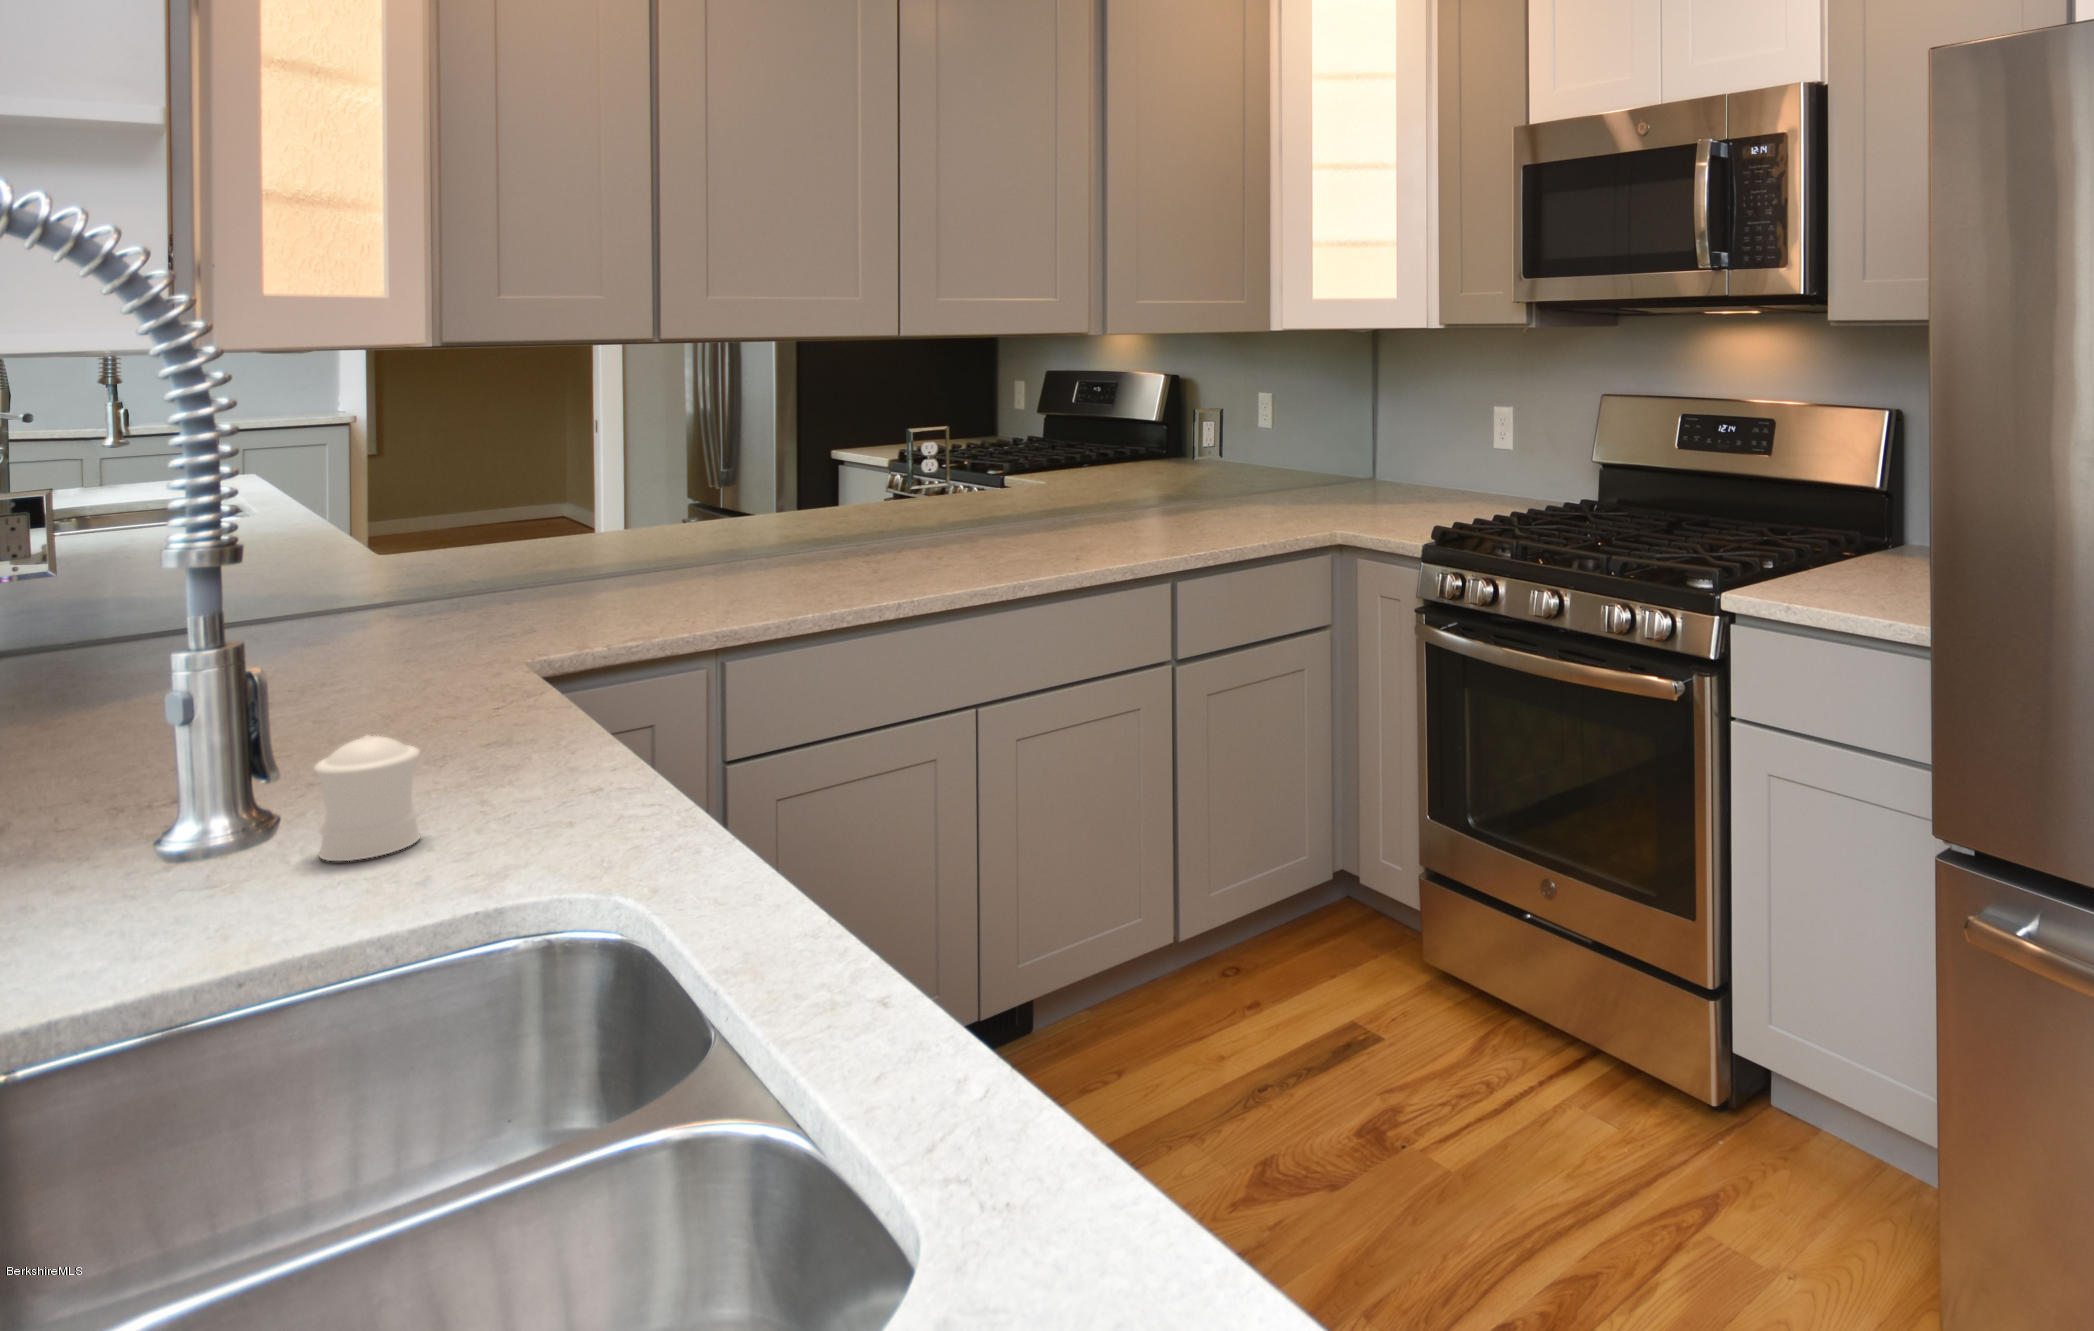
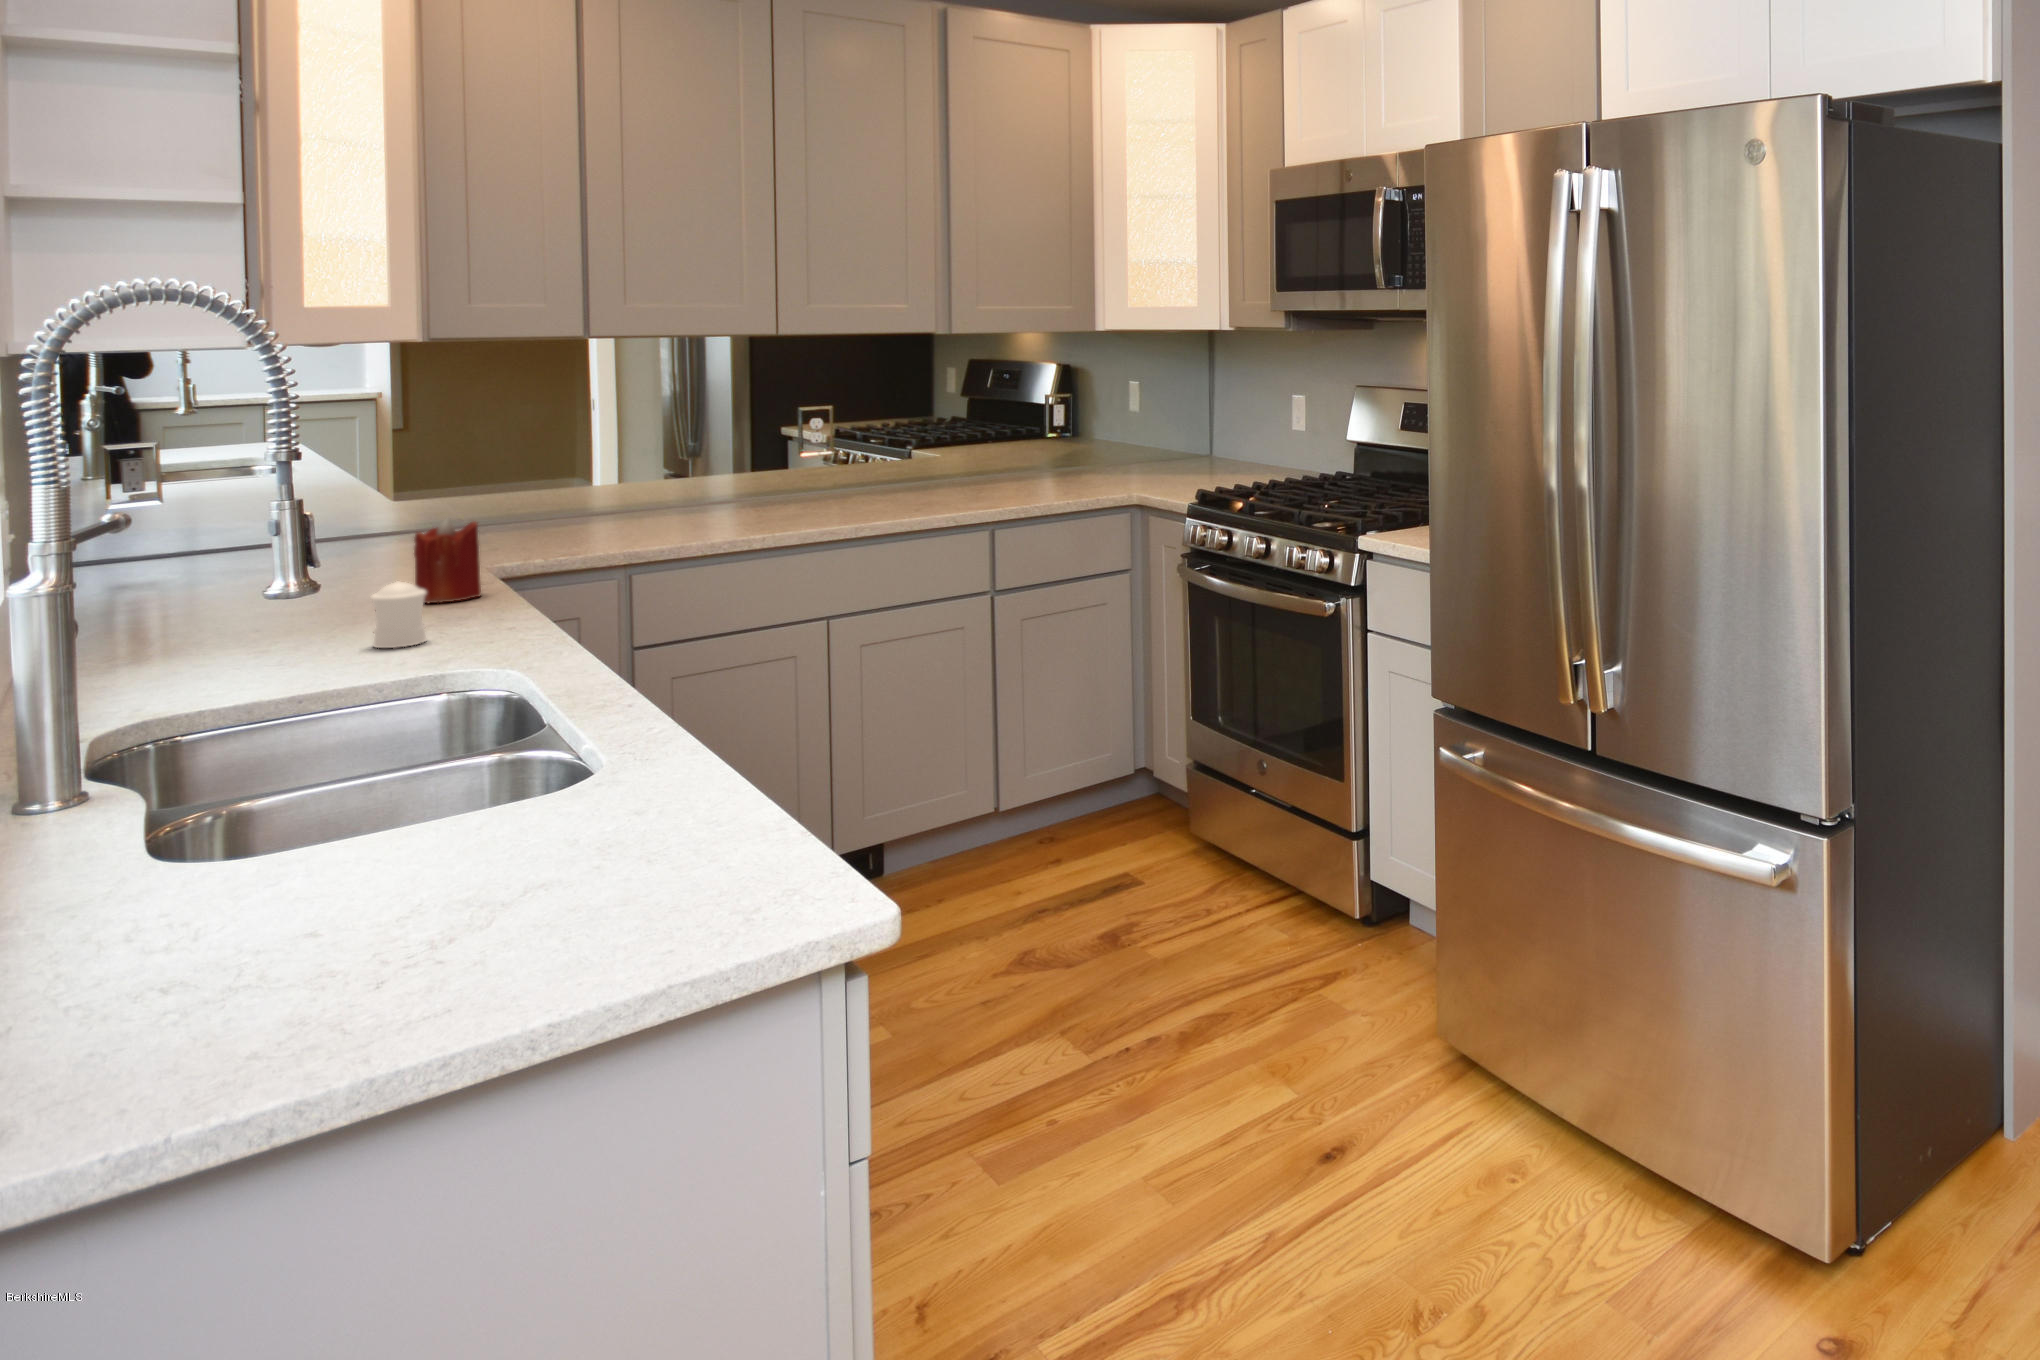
candle: none [403,600,514,743] -> present [414,518,481,603]

